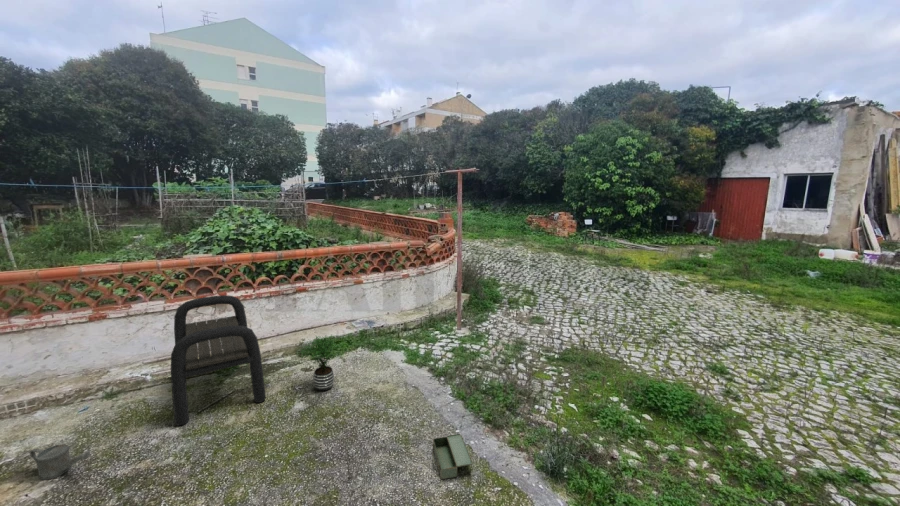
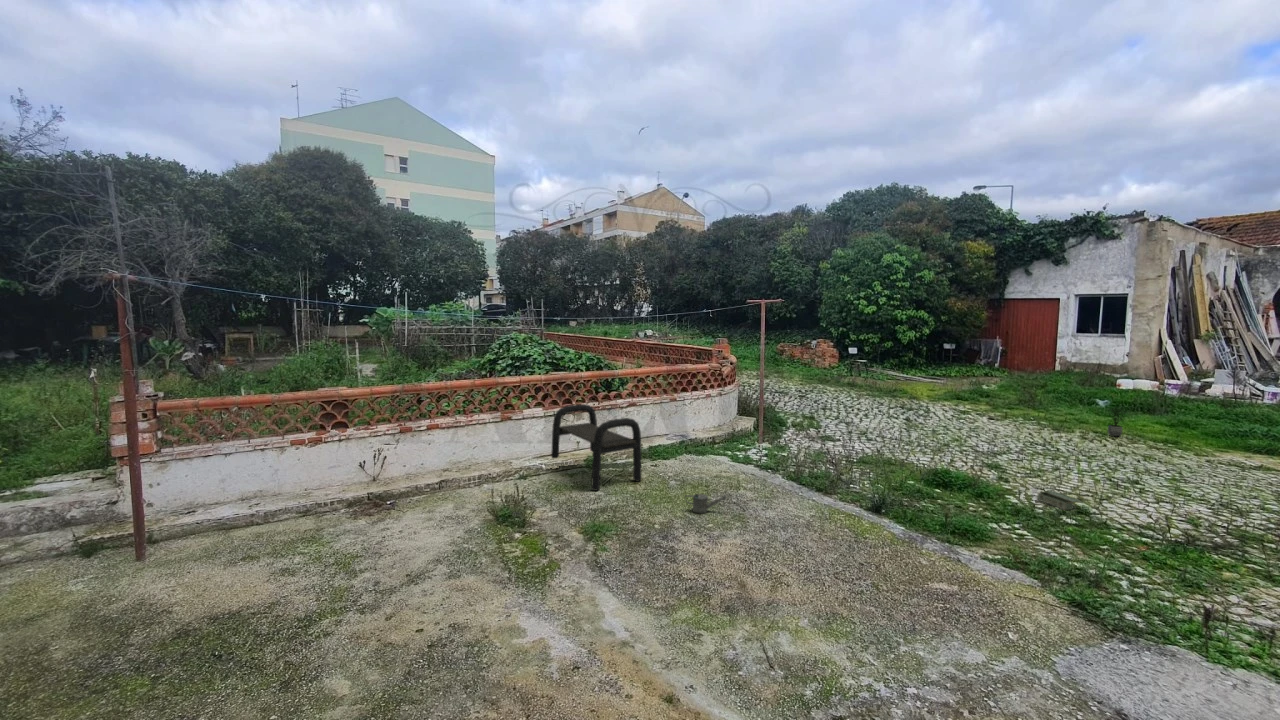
potted plant: present [301,336,338,391] -> present [1108,407,1129,437]
toolbox: present [432,434,472,479] -> present [1037,491,1080,510]
watering can: present [30,444,90,480] -> present [685,494,726,513]

